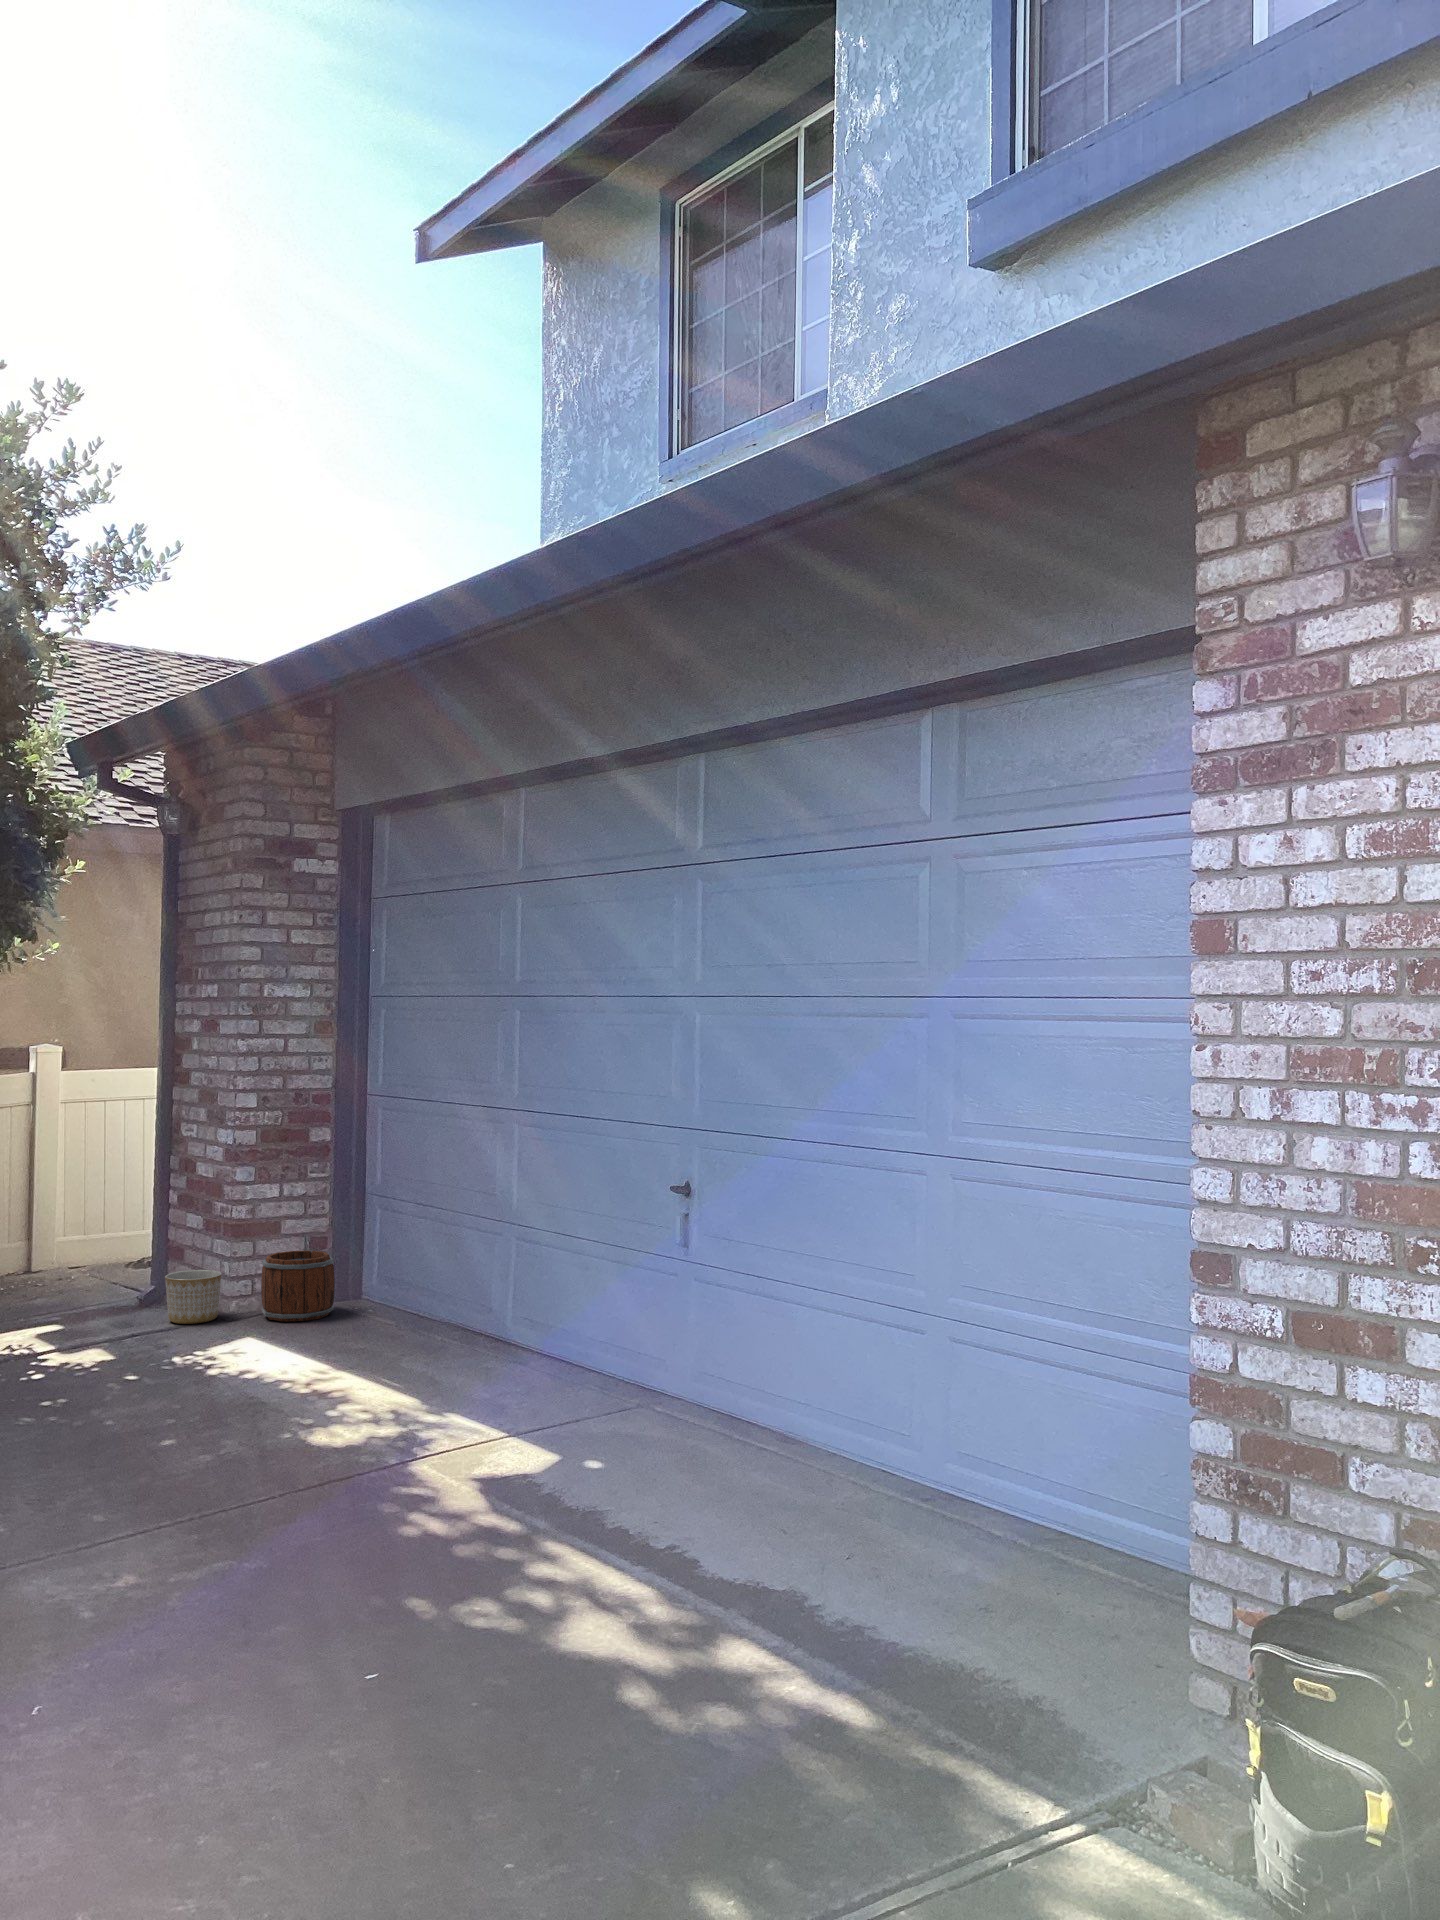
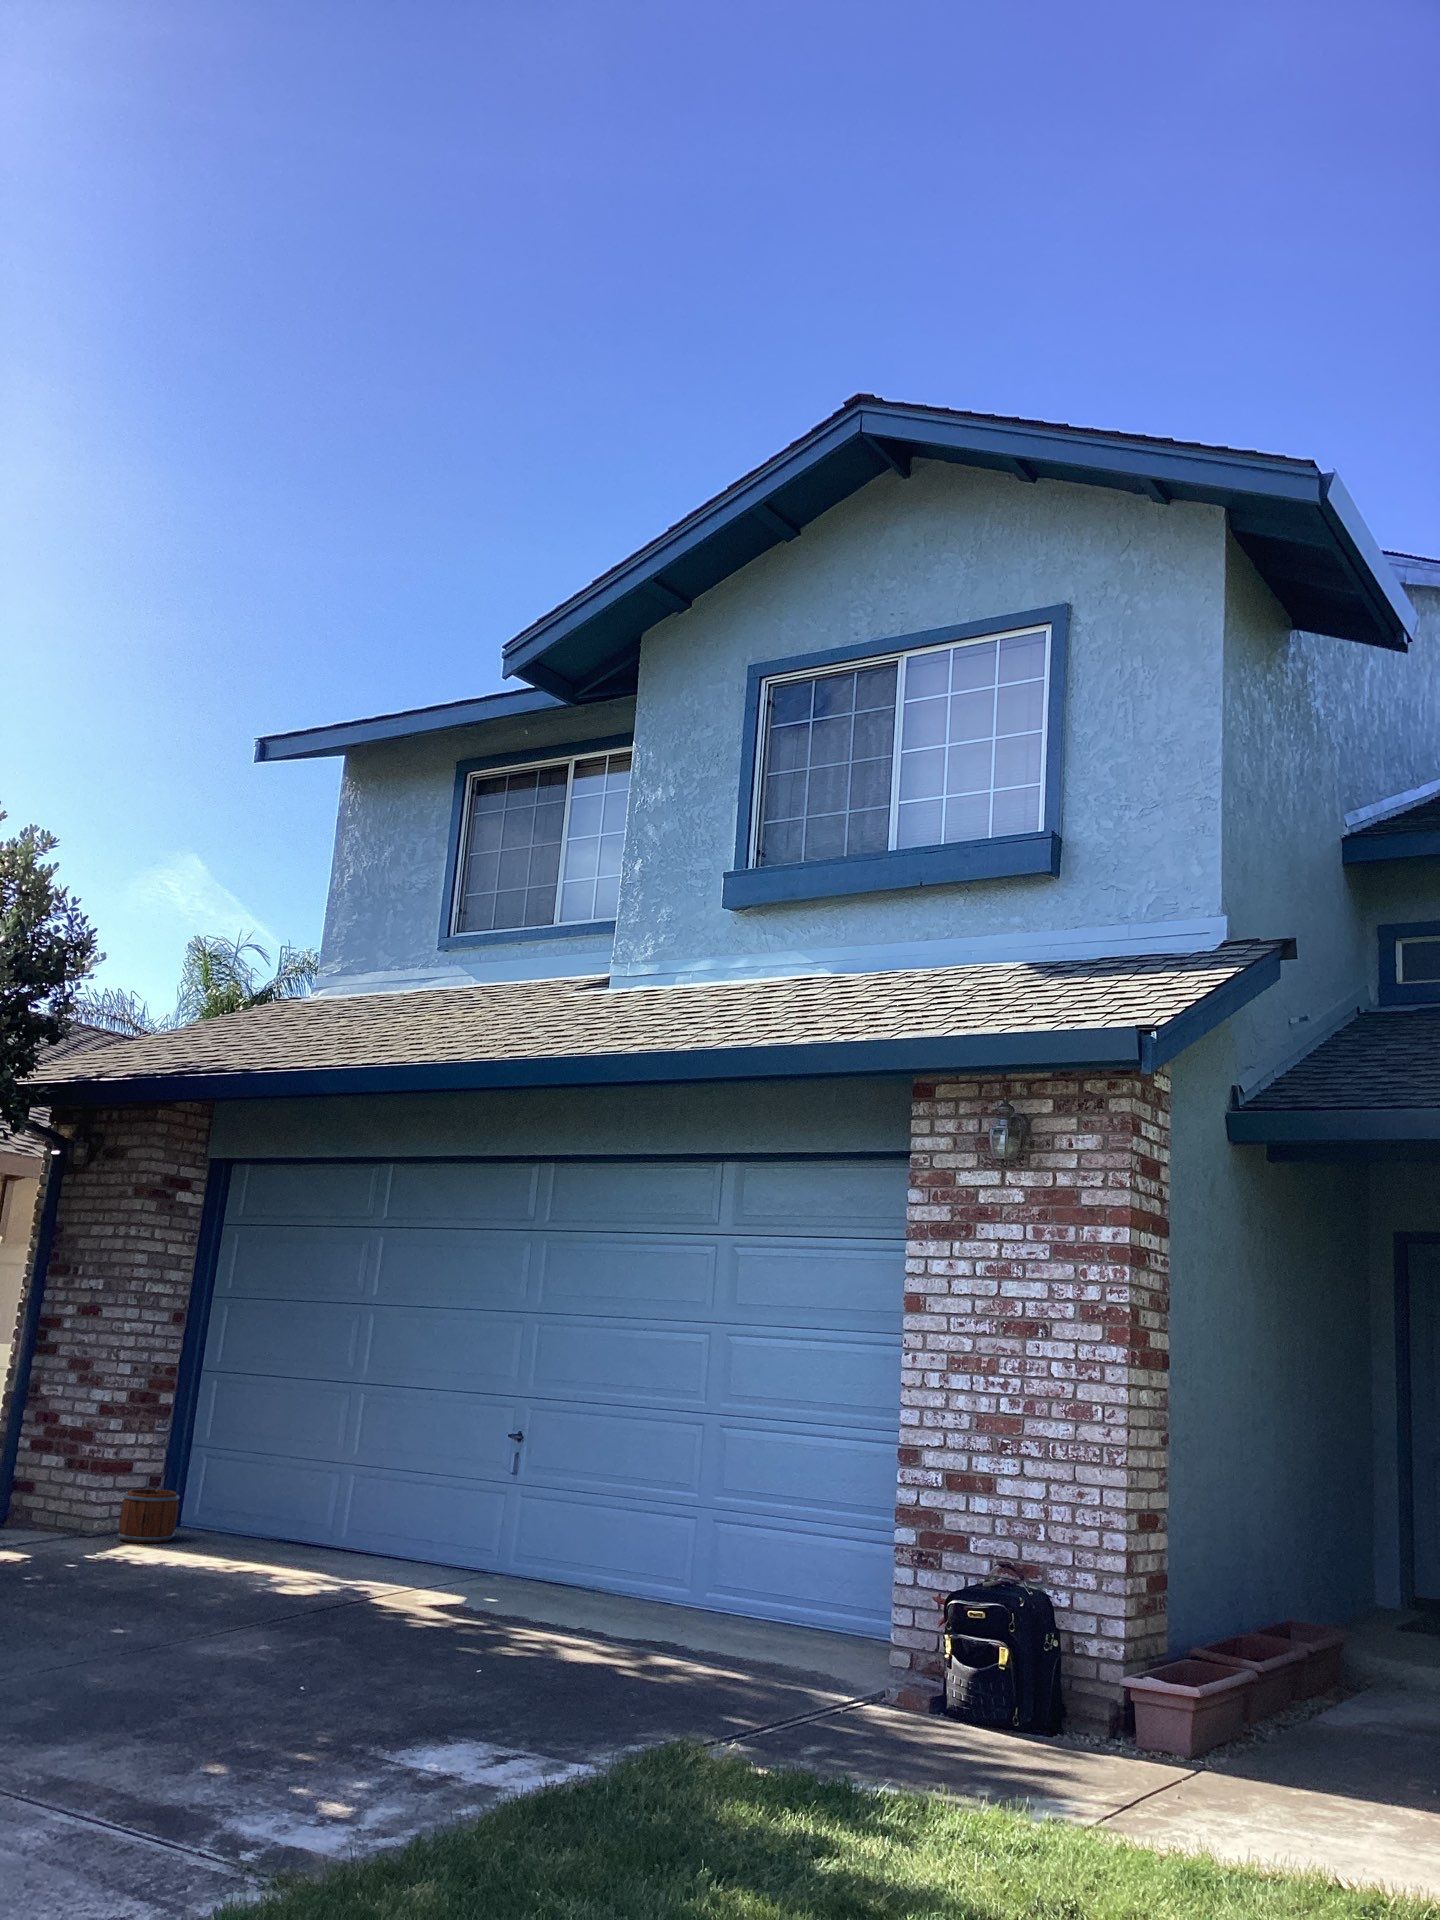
planter: present [165,1270,222,1324] -> none [43,1502,90,1544]

